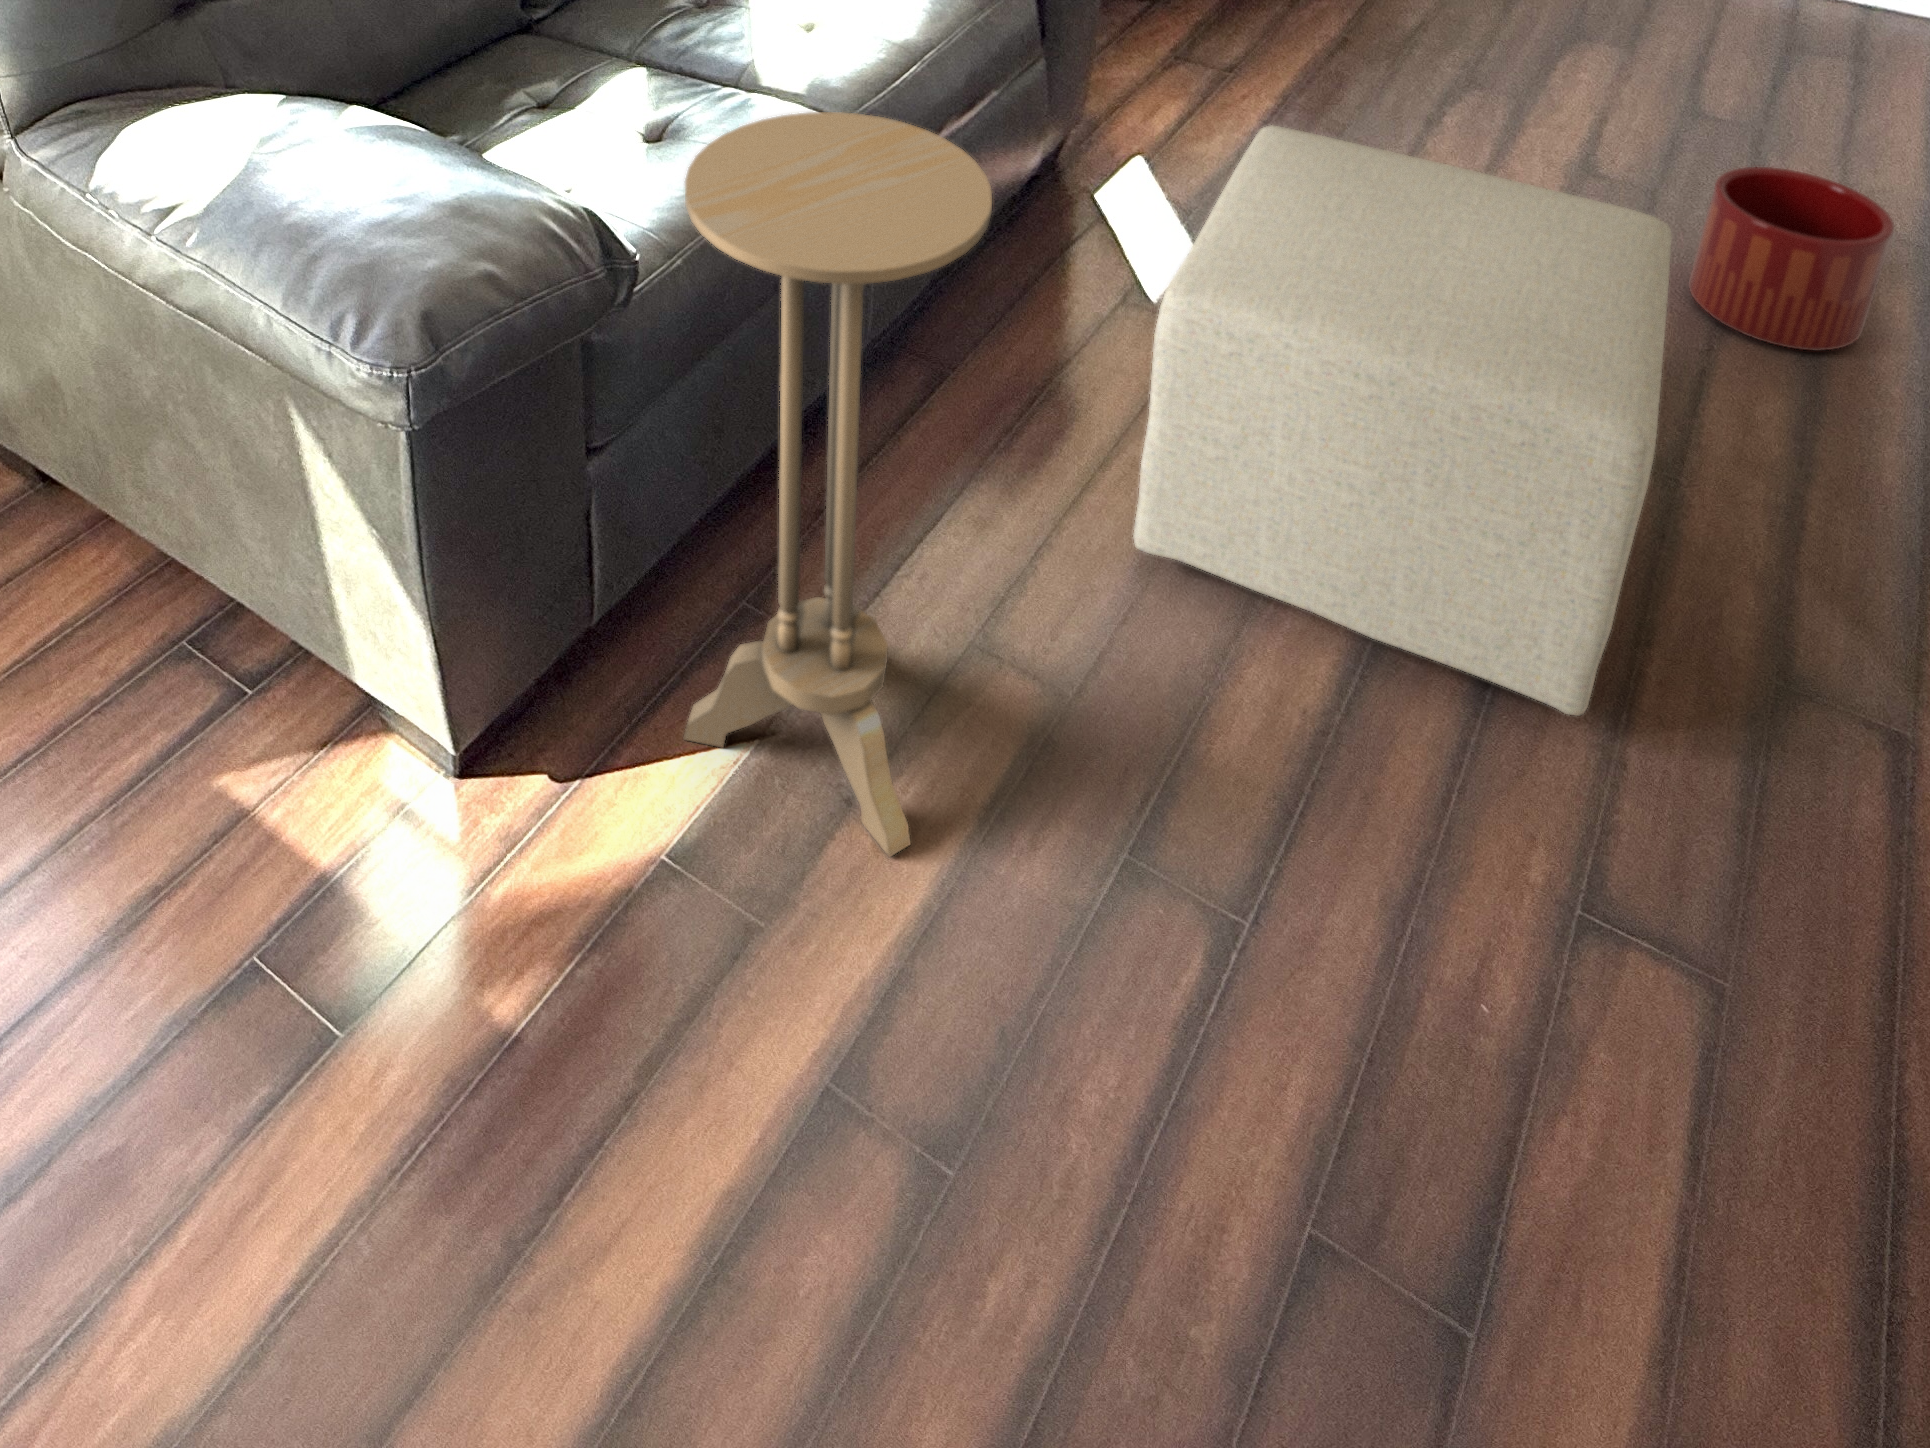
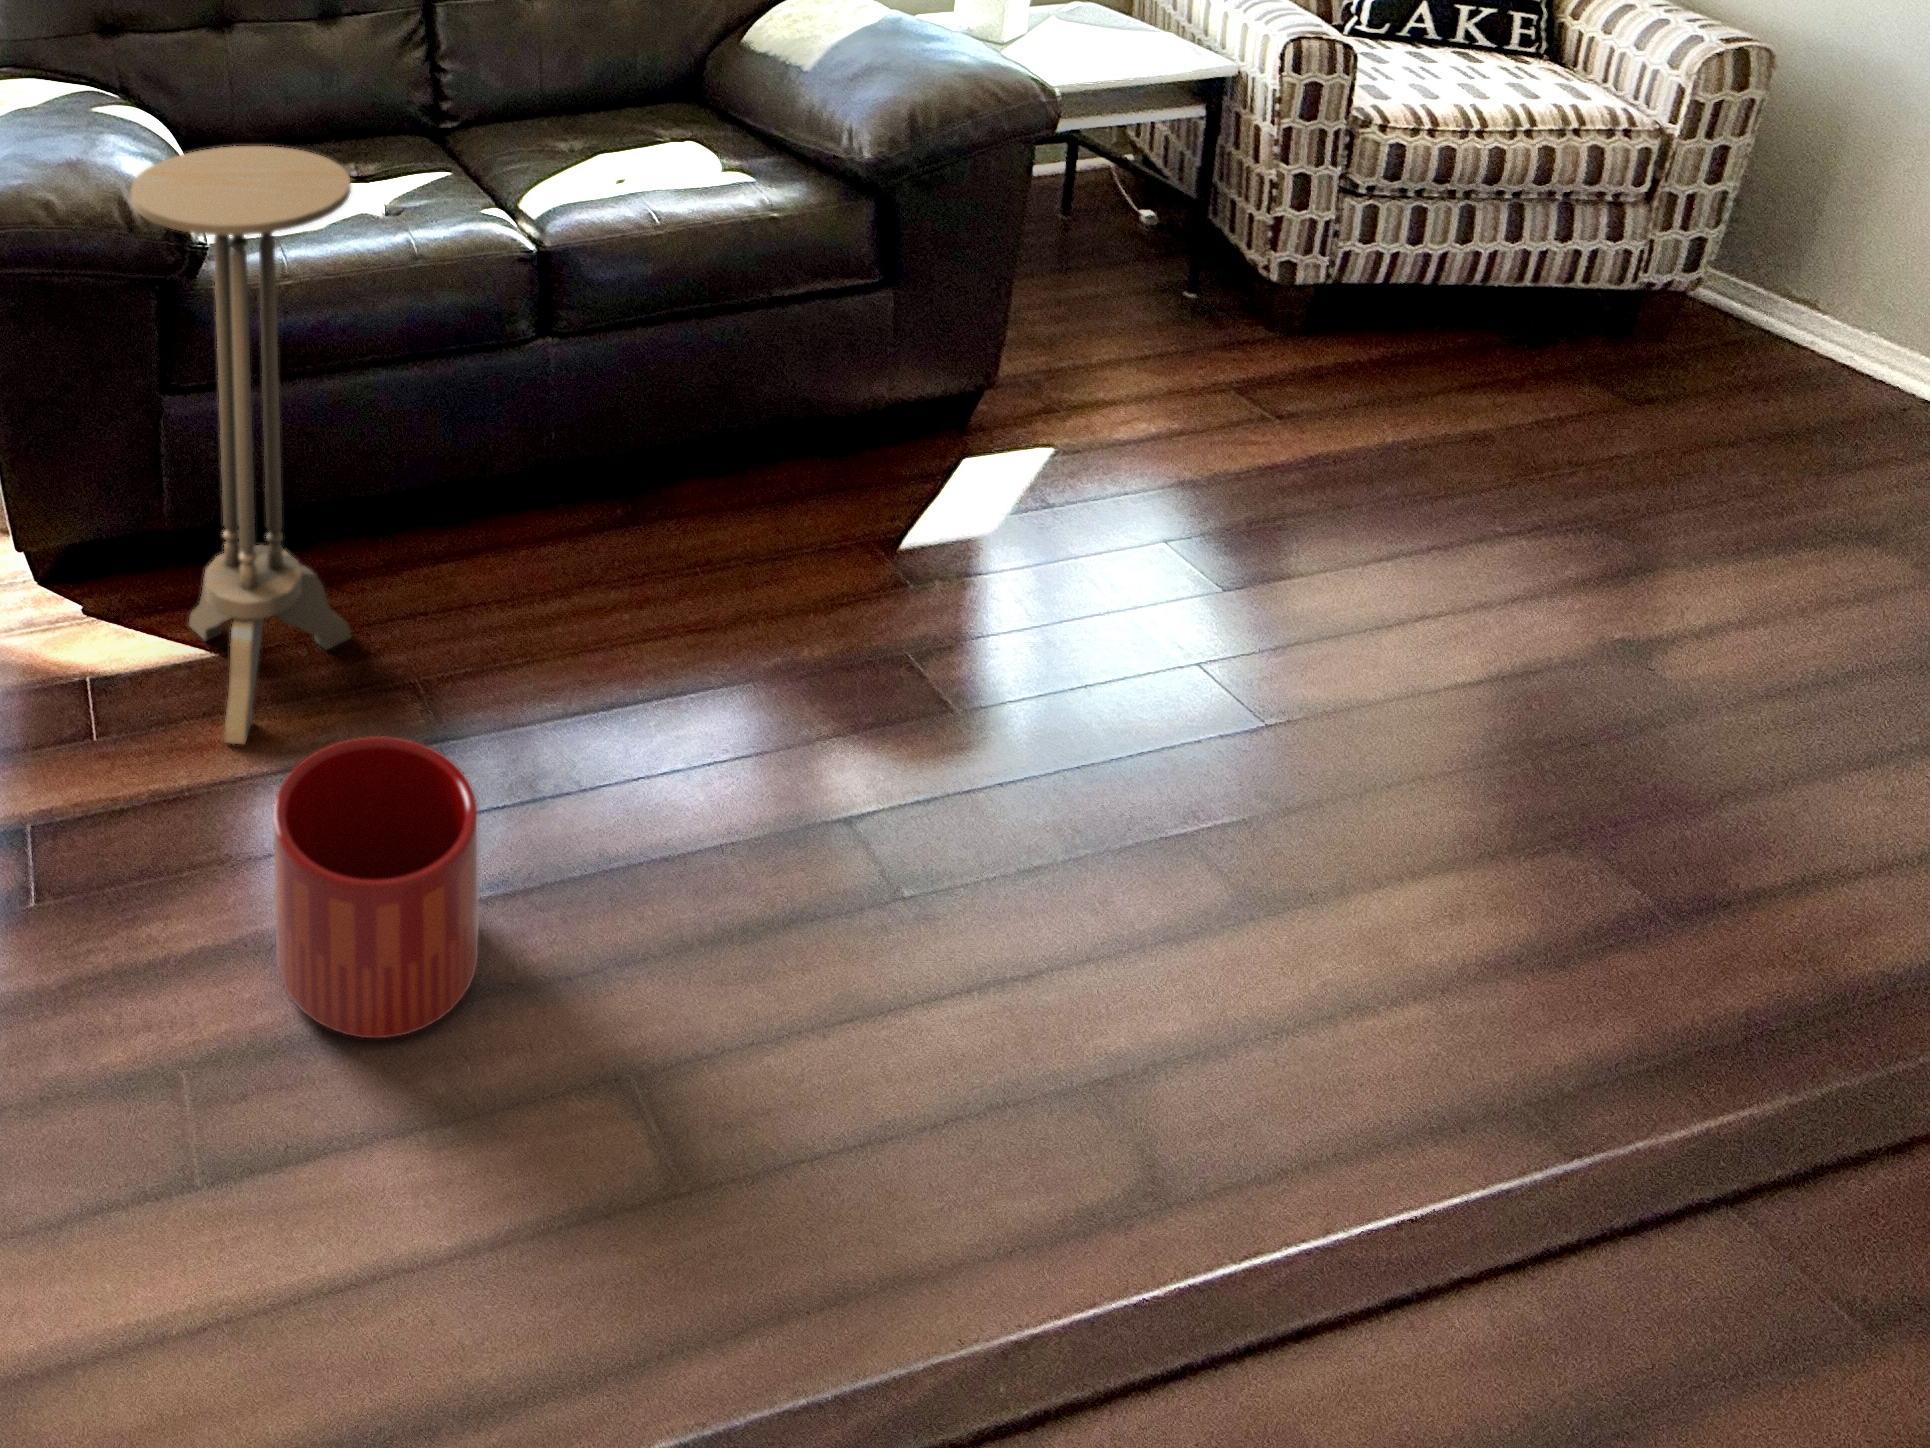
ottoman: present [1134,126,1671,716] -> none [617,364,1200,950]
planter: present [1689,167,1894,350] -> present [273,736,479,1038]

